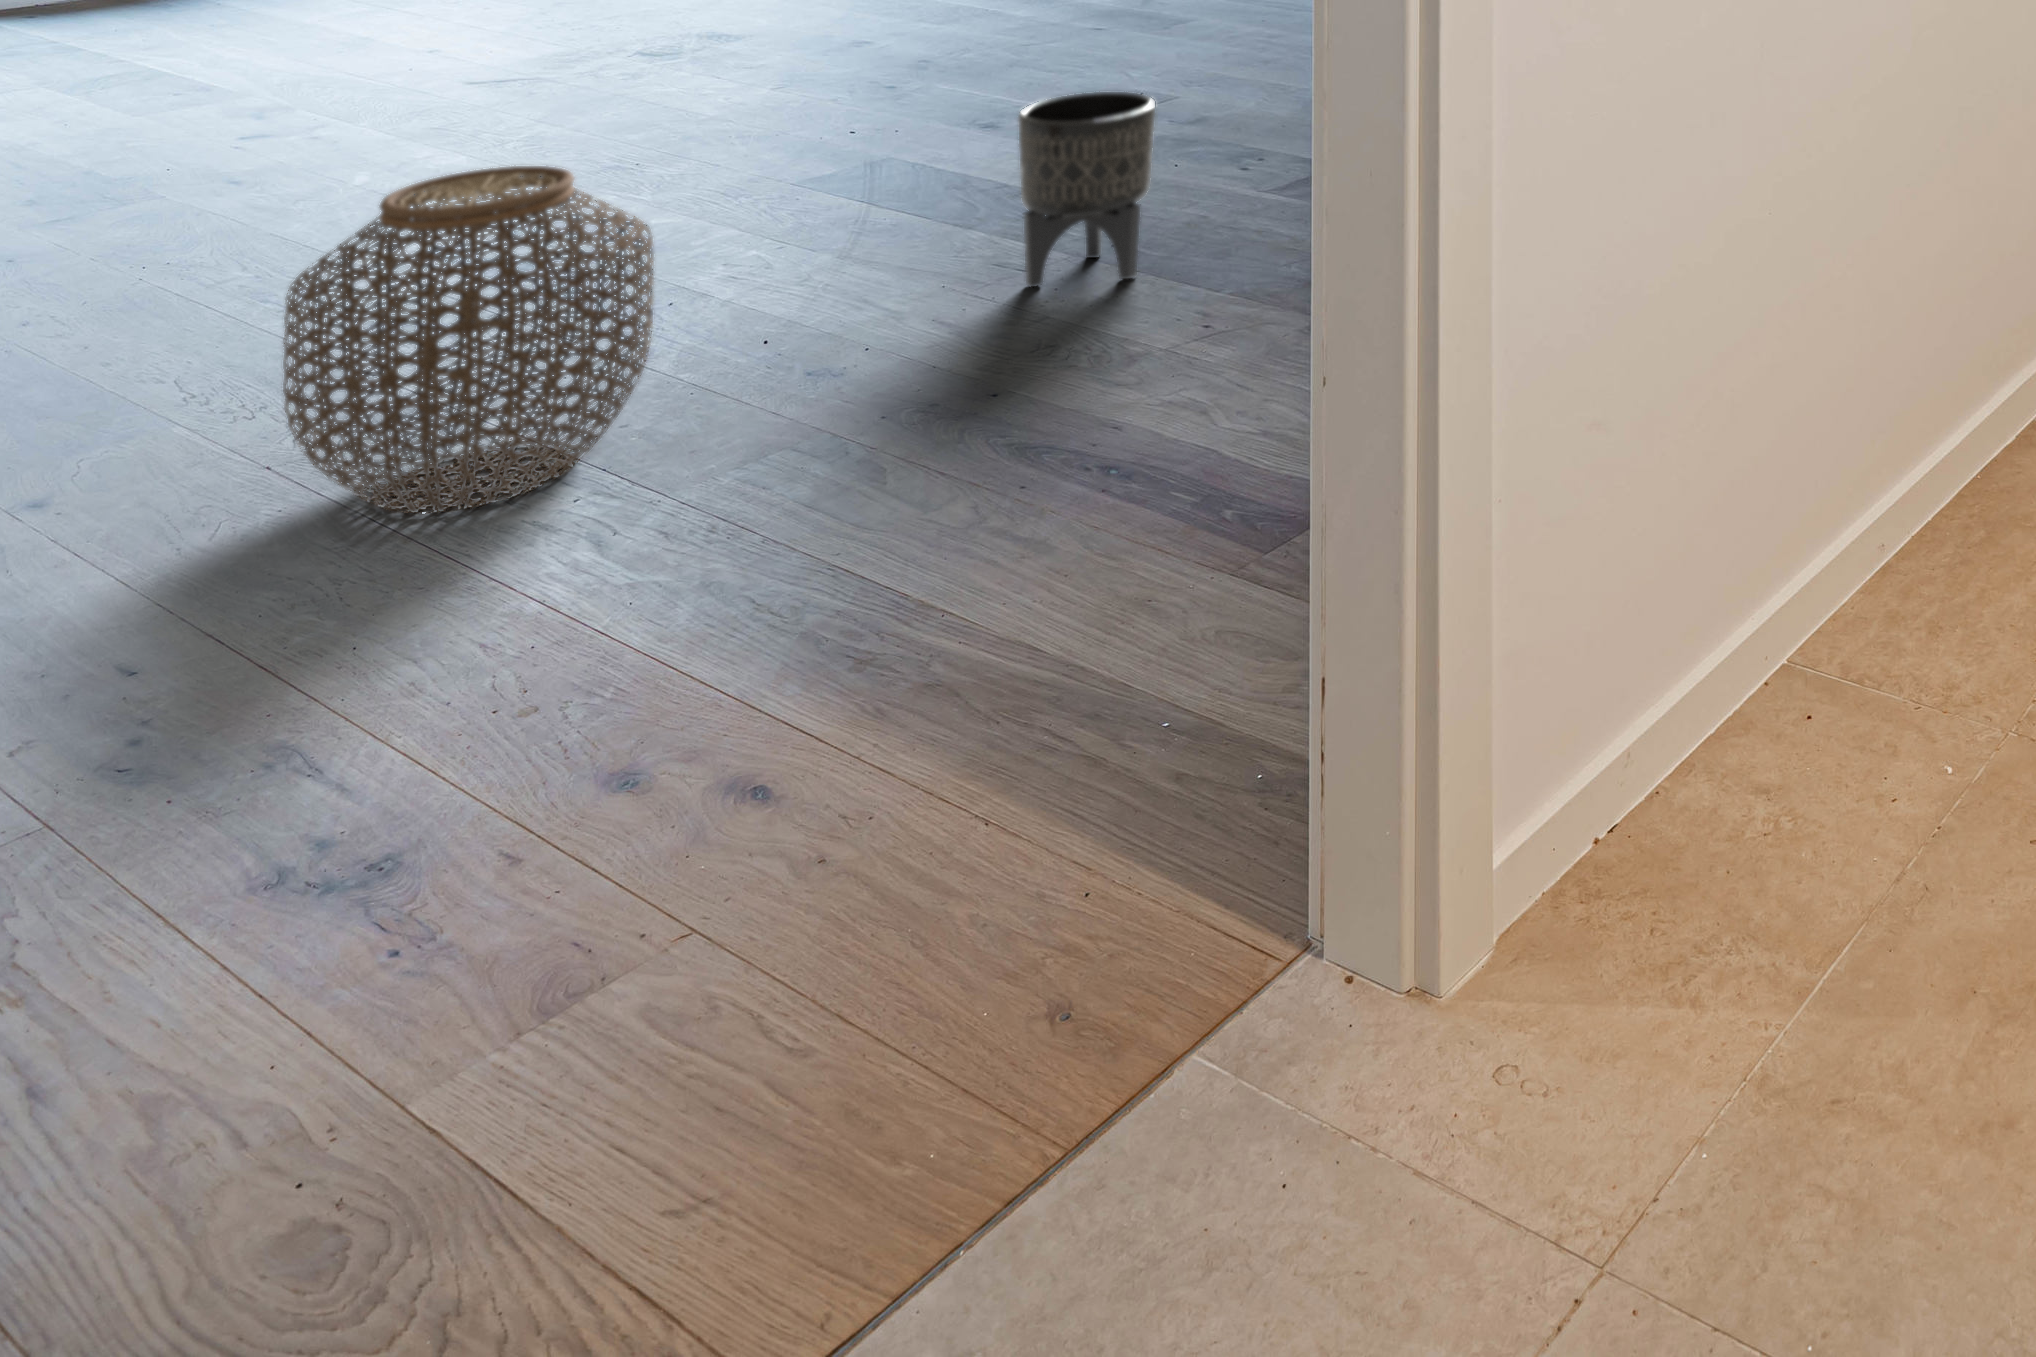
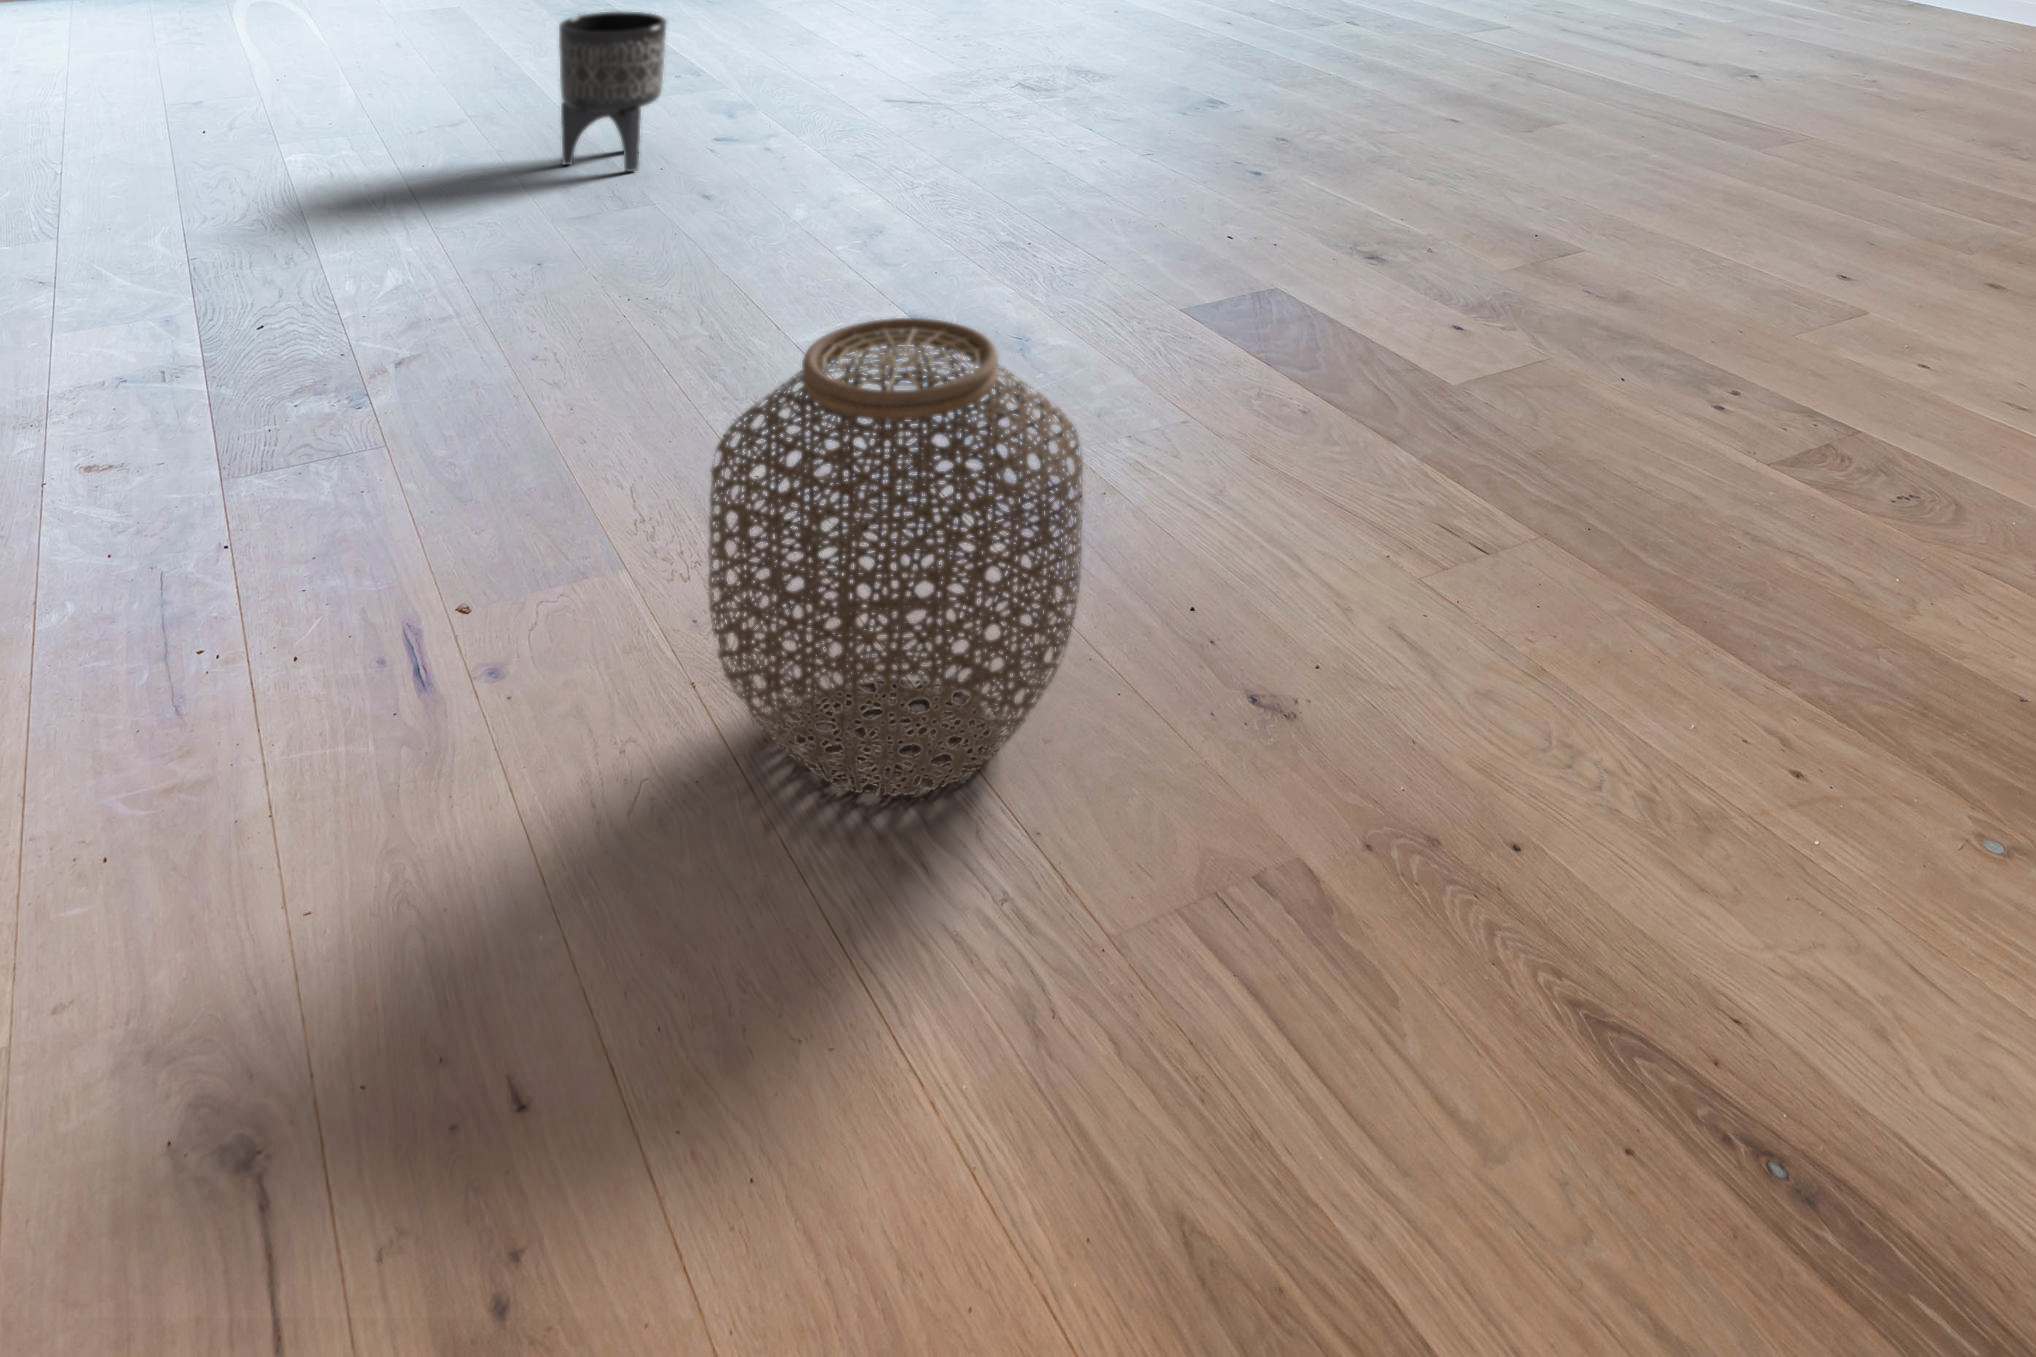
planter: present [1018,92,1155,287] -> present [559,12,666,172]

